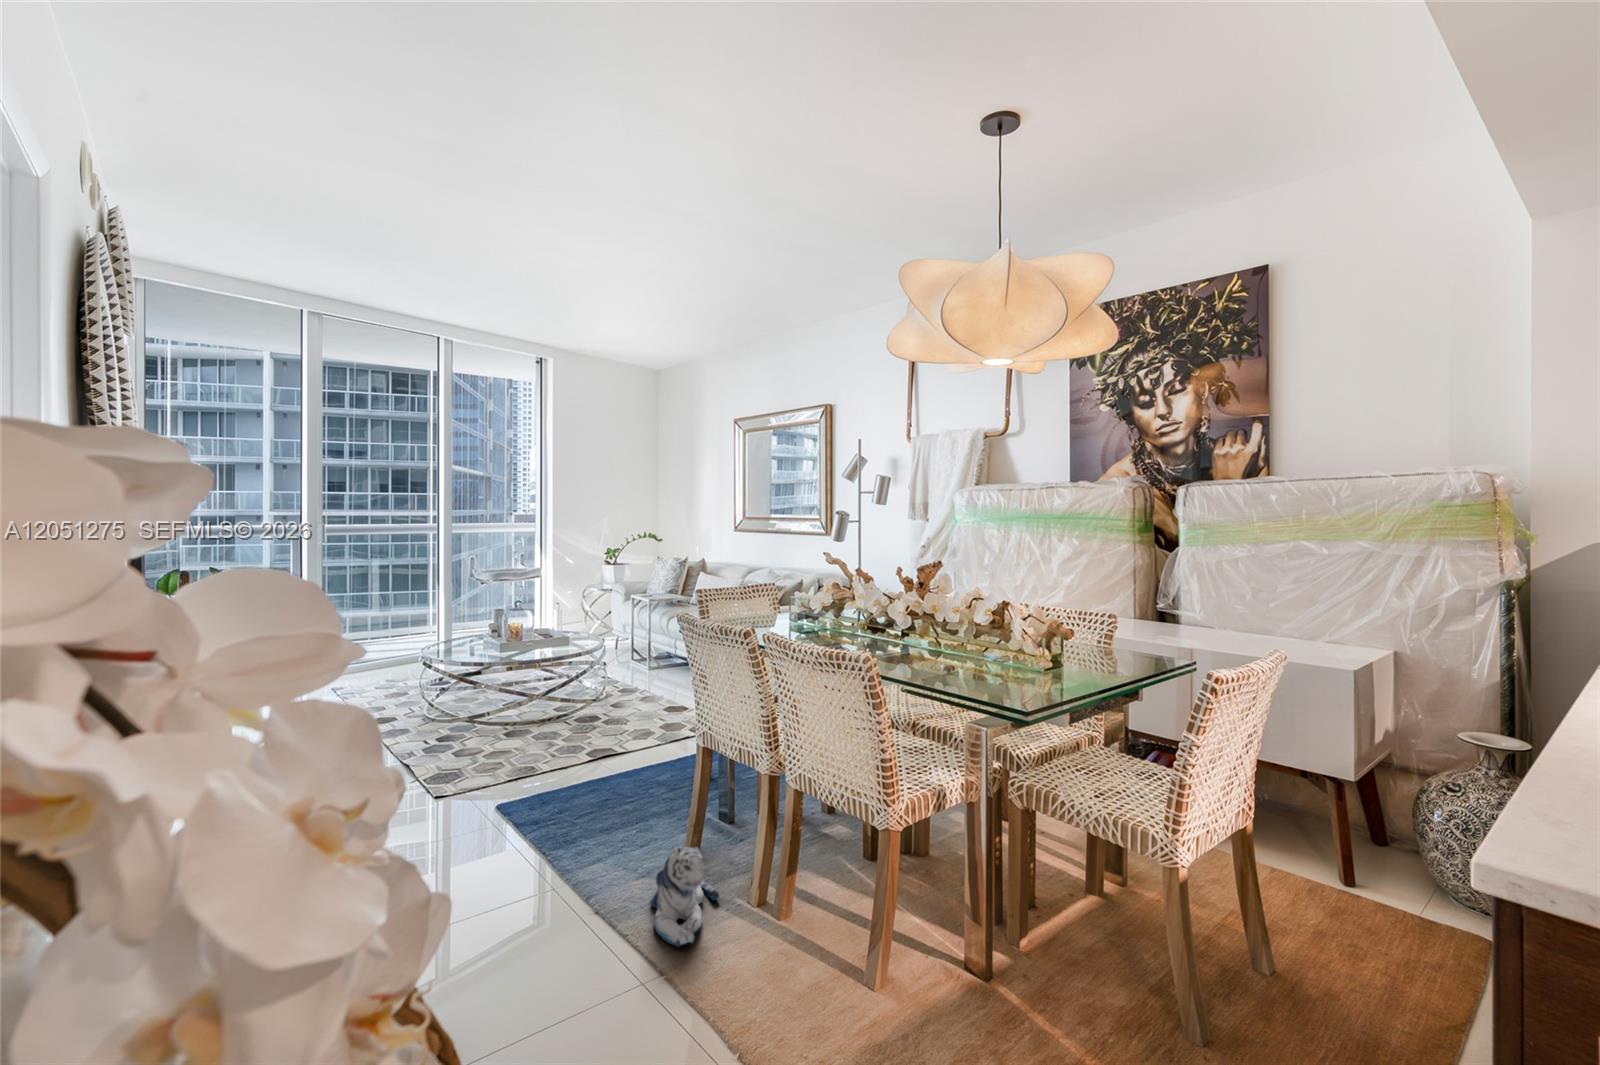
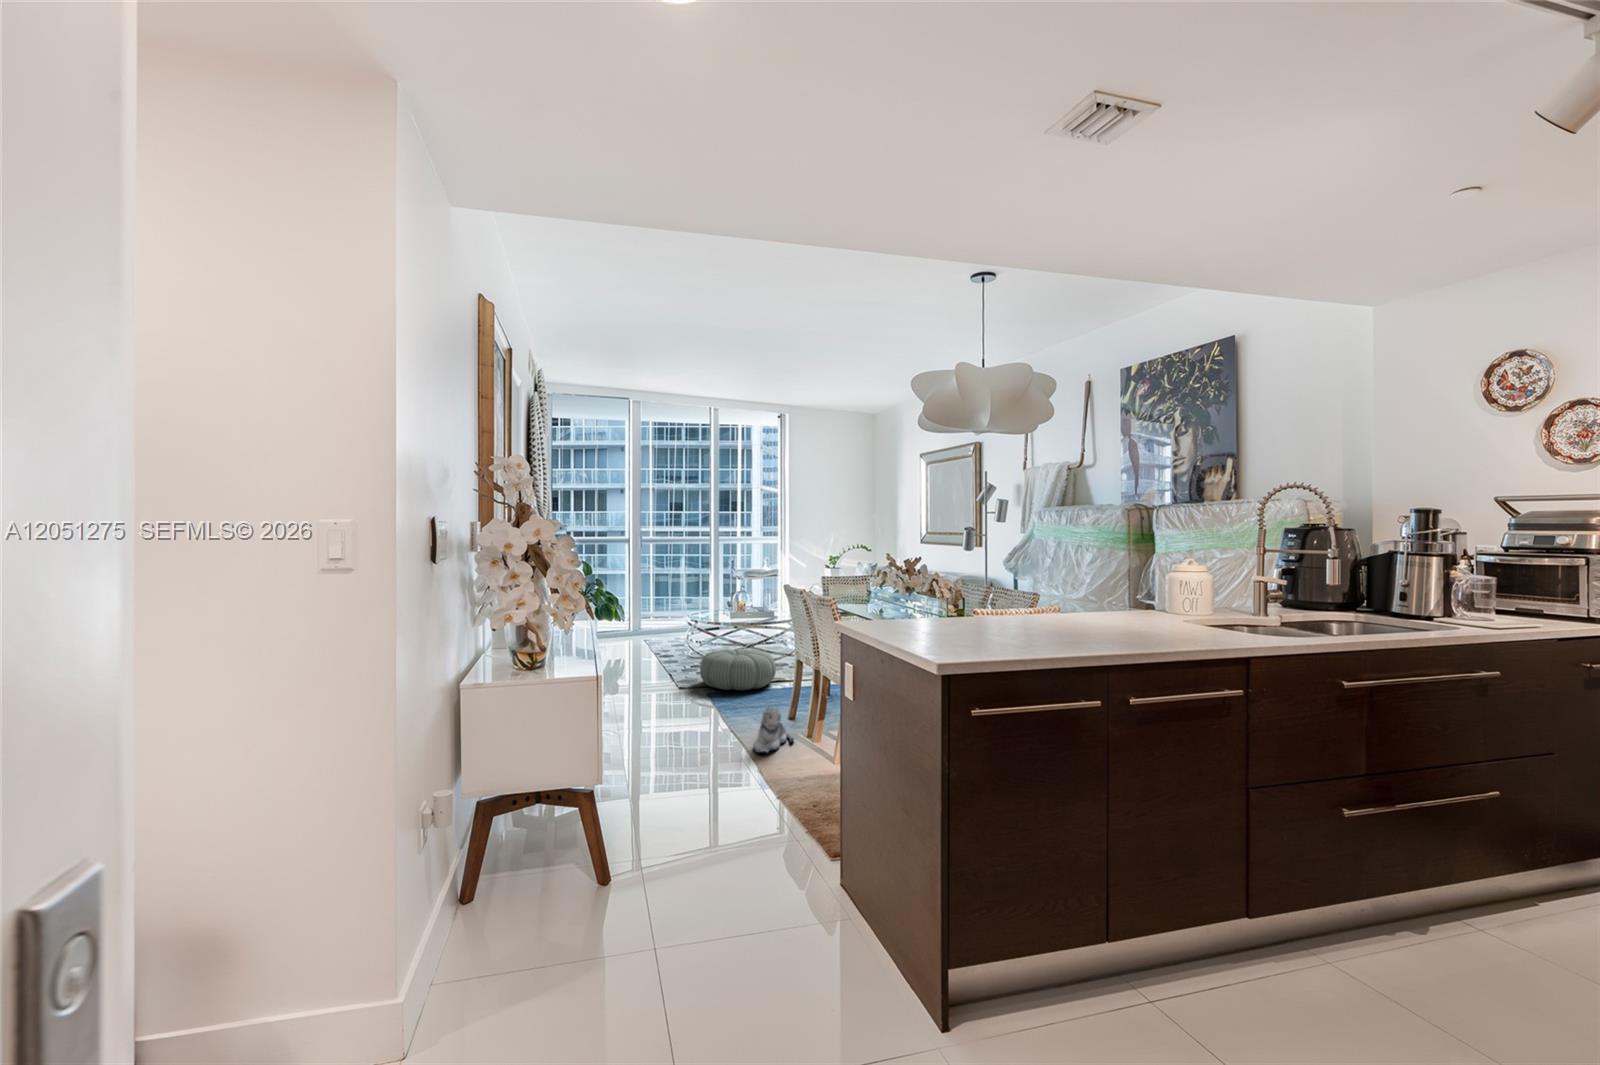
pouf: none [469,707,600,783] -> present [700,649,776,690]

